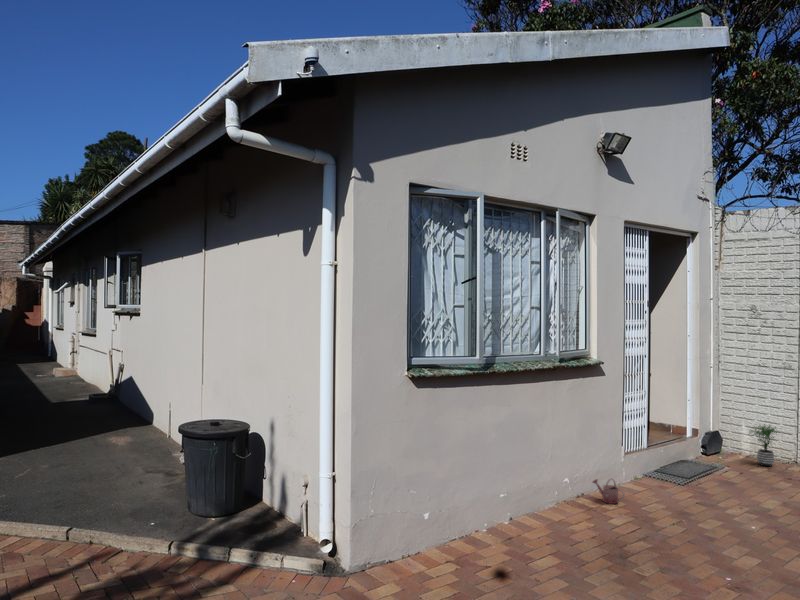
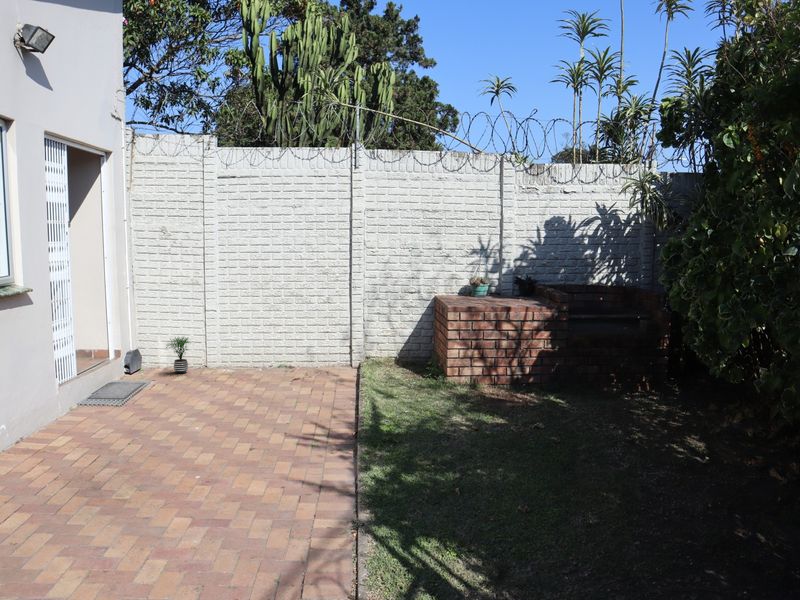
watering can: present [593,478,625,504] -> none [33,414,73,441]

